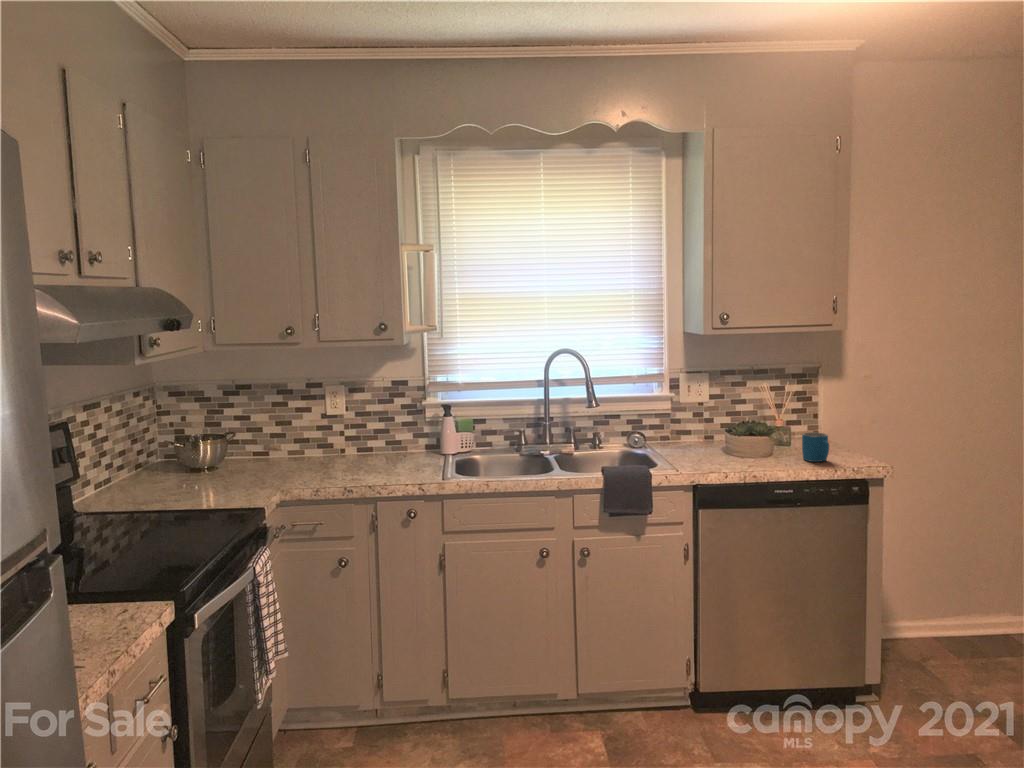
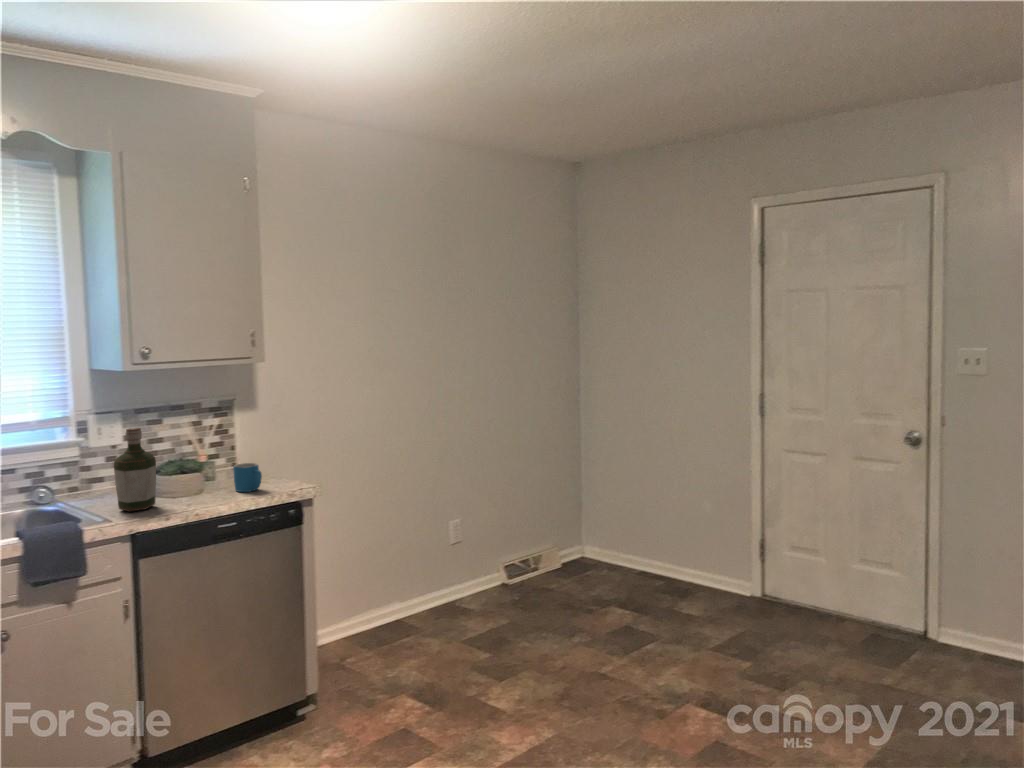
bottle: none [687,388,724,465] -> present [114,428,156,512]

